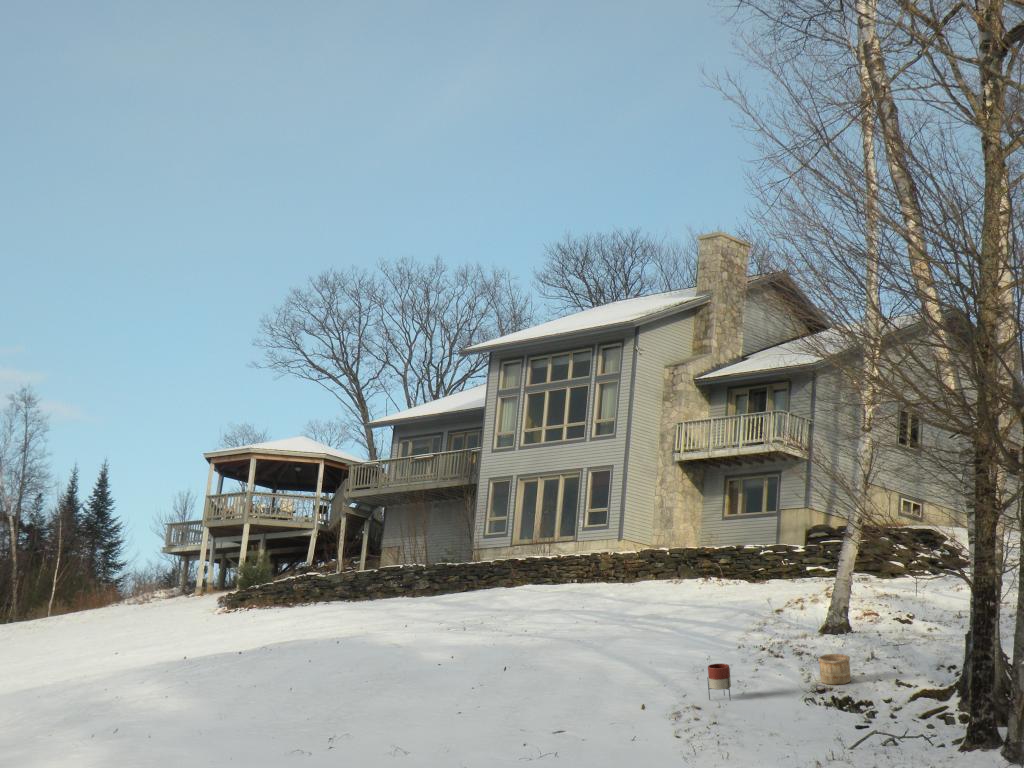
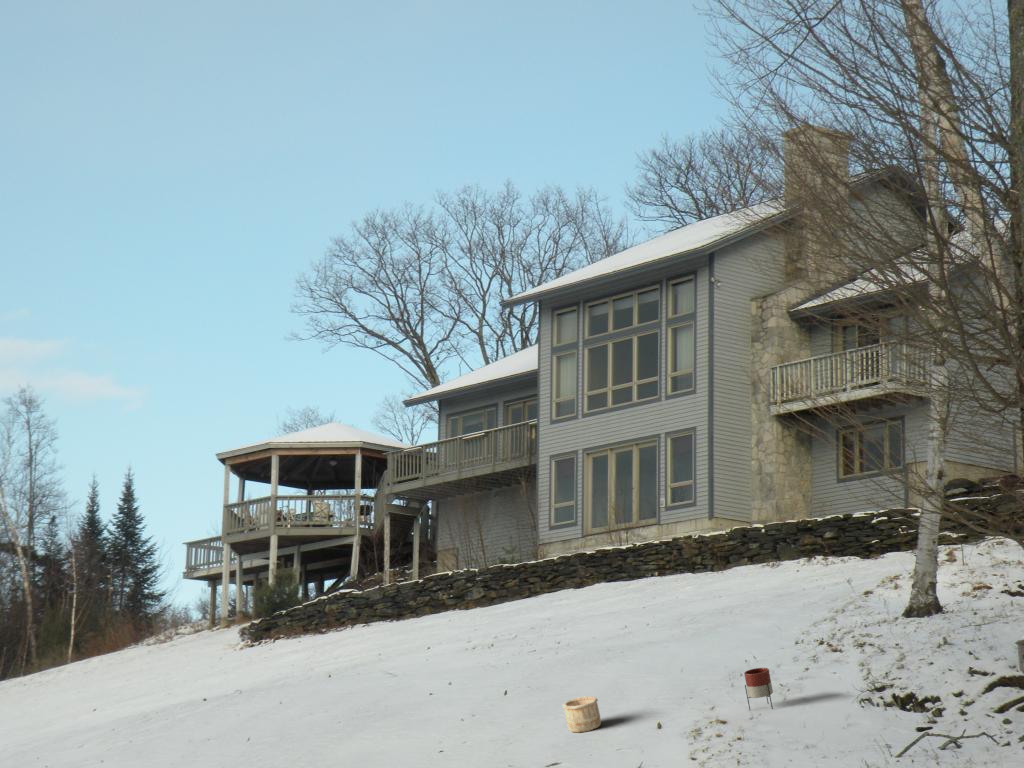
wooden bucket: present [818,654,851,685] -> present [562,696,601,733]

